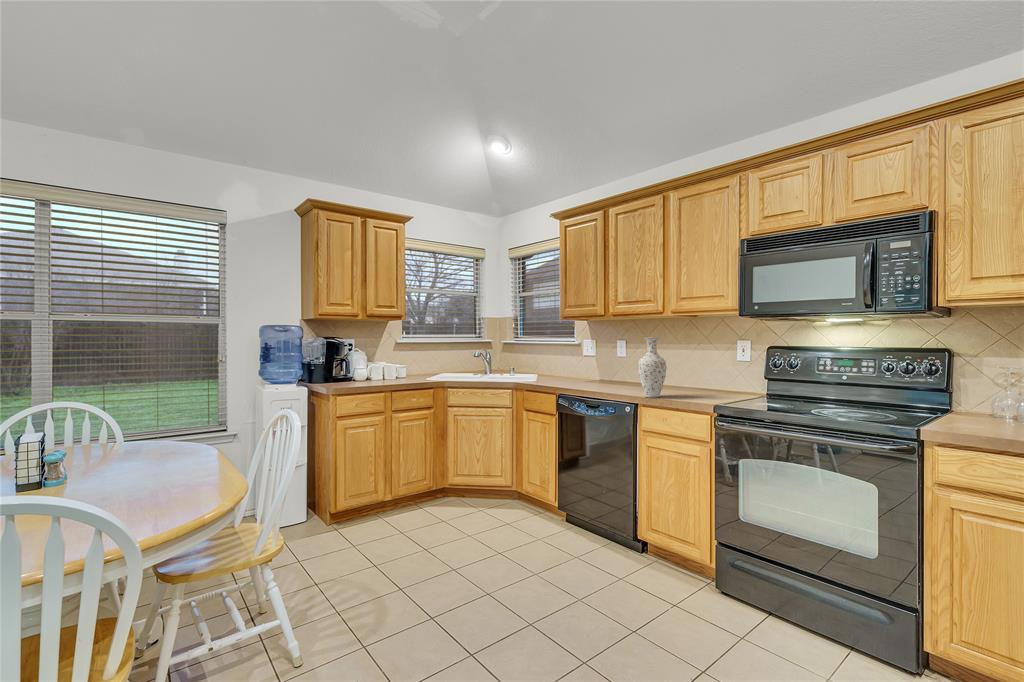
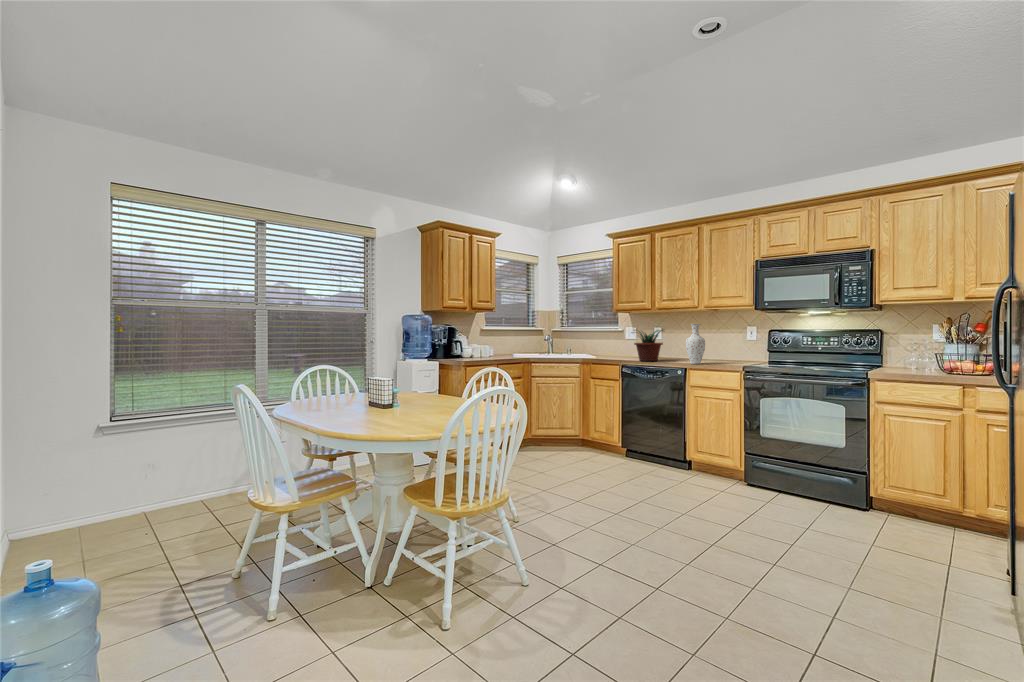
potted plant: none [568,344,618,390] -> present [634,330,663,361]

